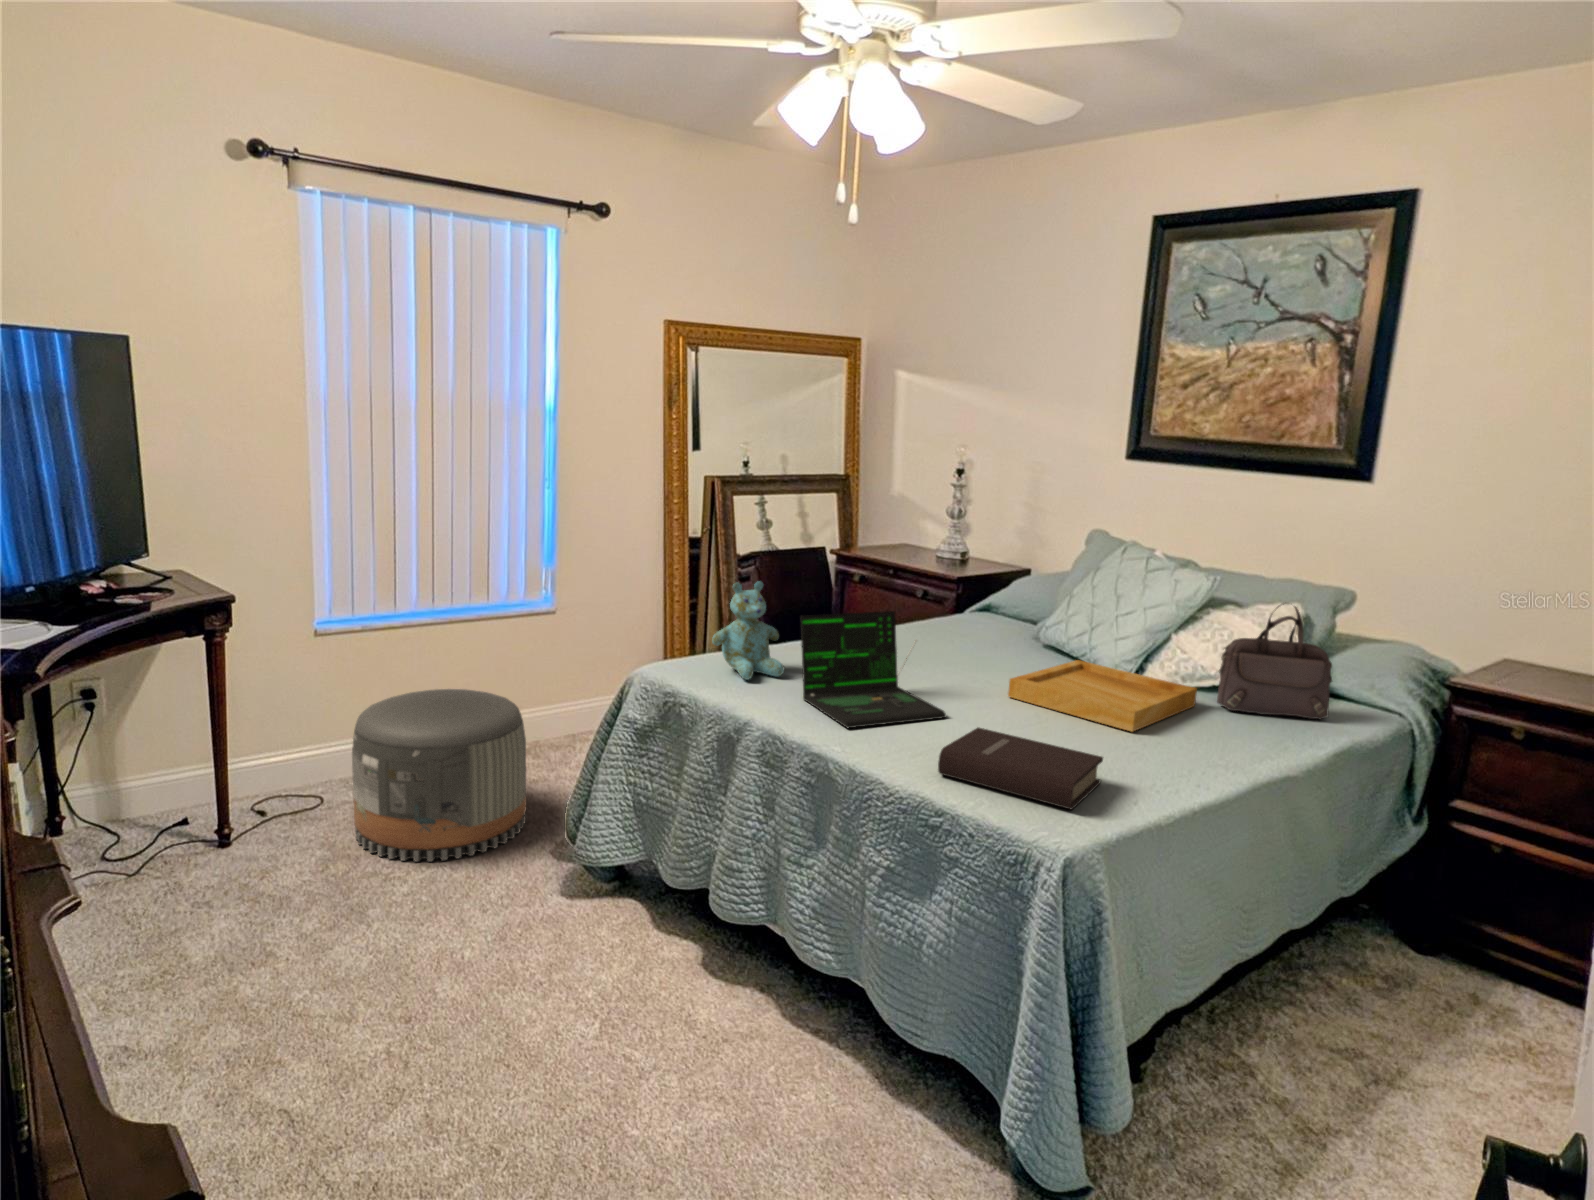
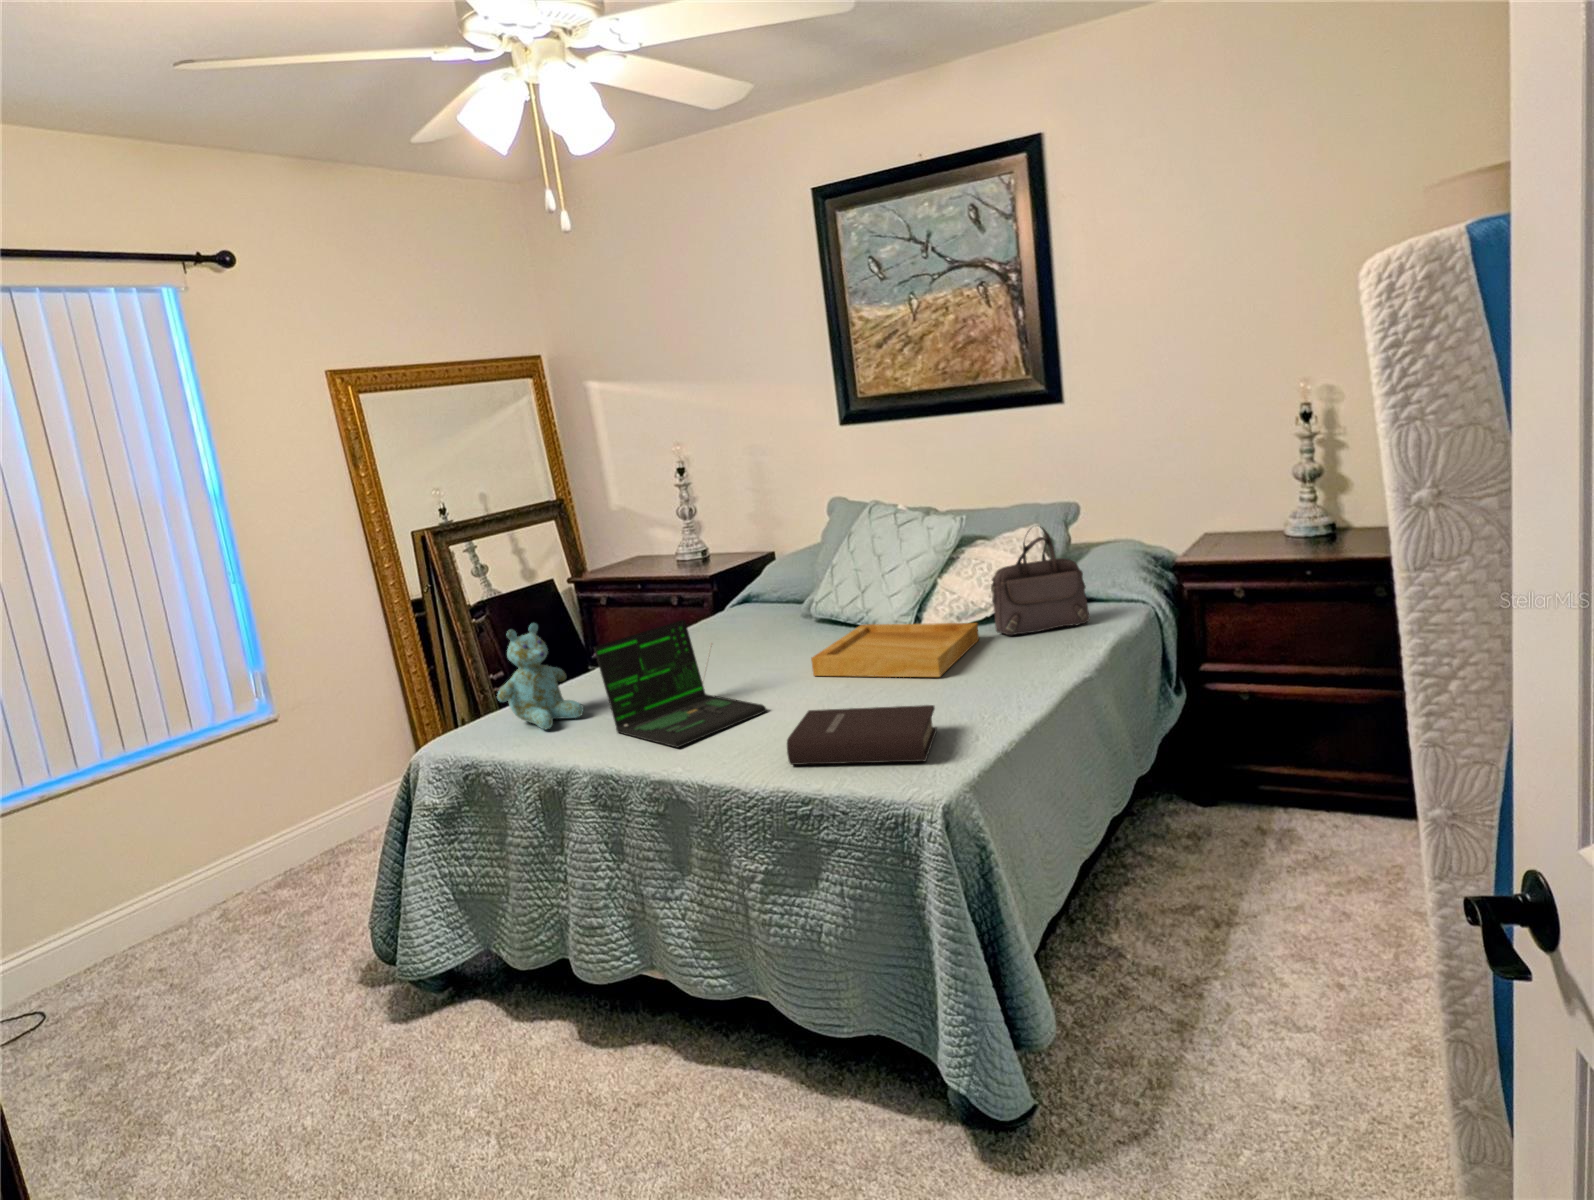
pouf: present [352,689,526,861] -> none [68,828,315,1057]

